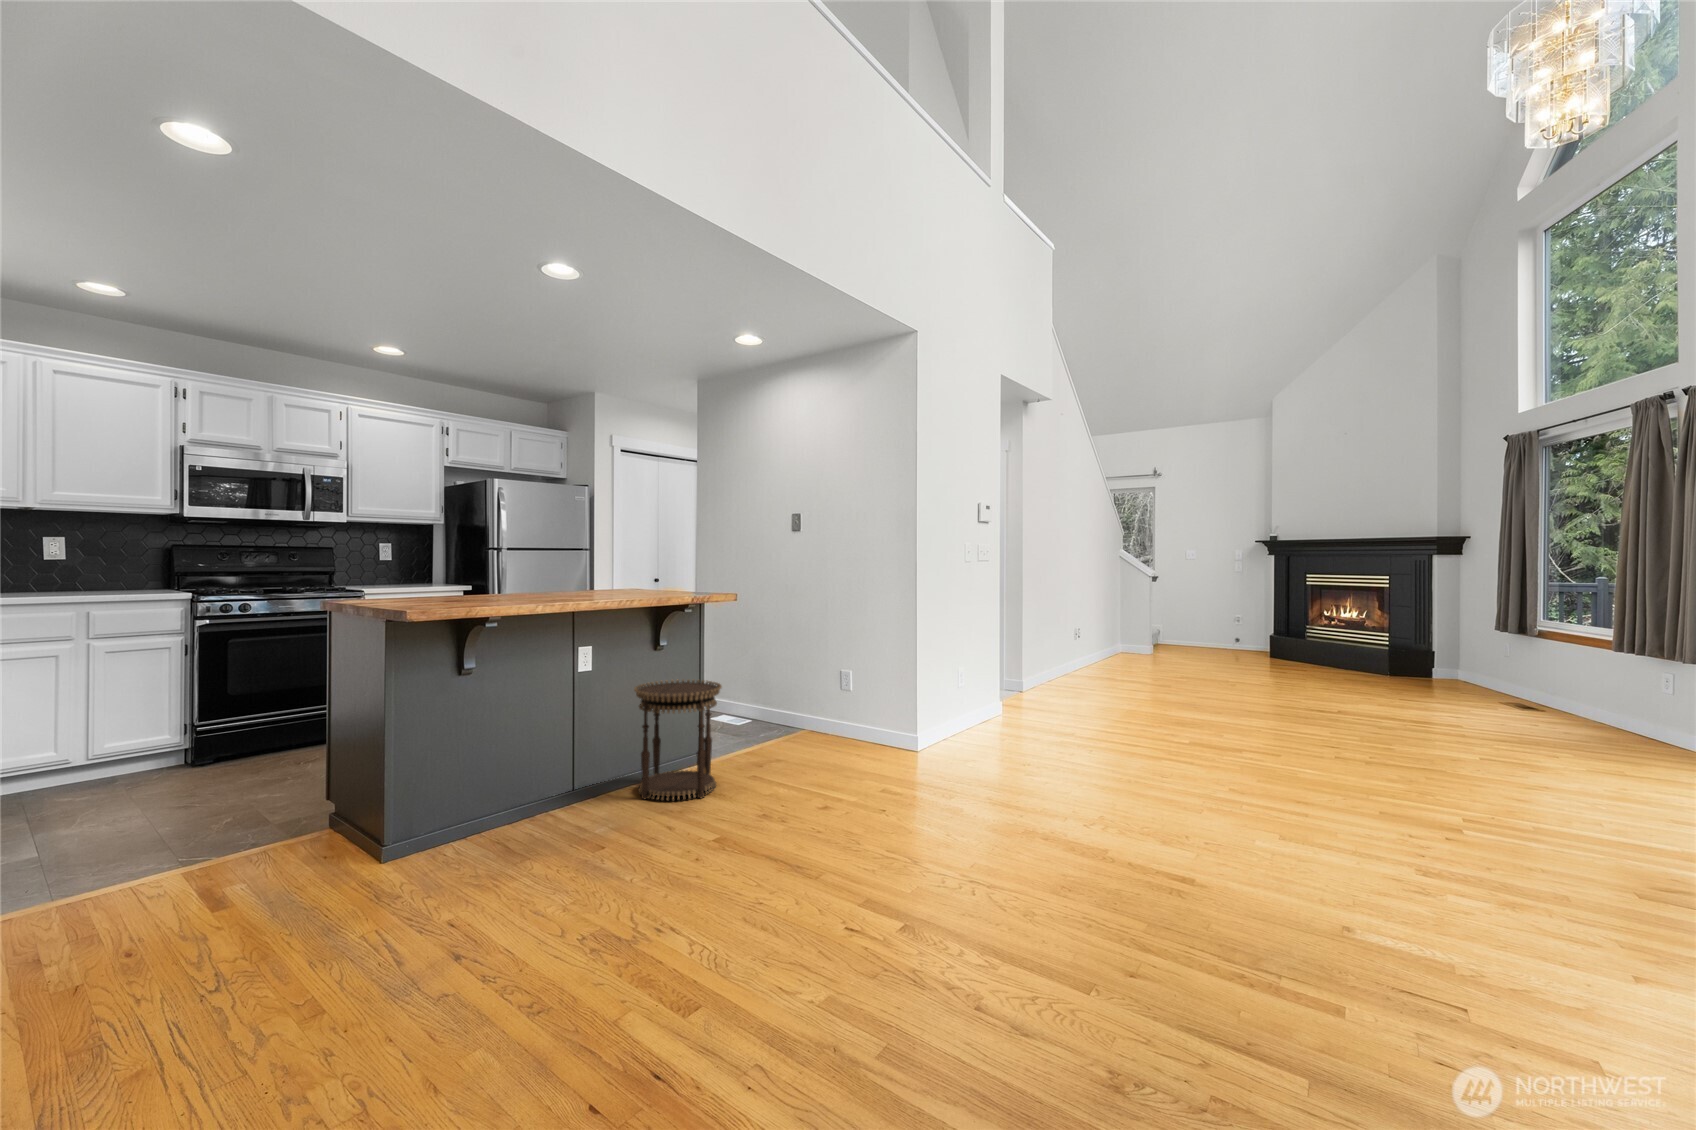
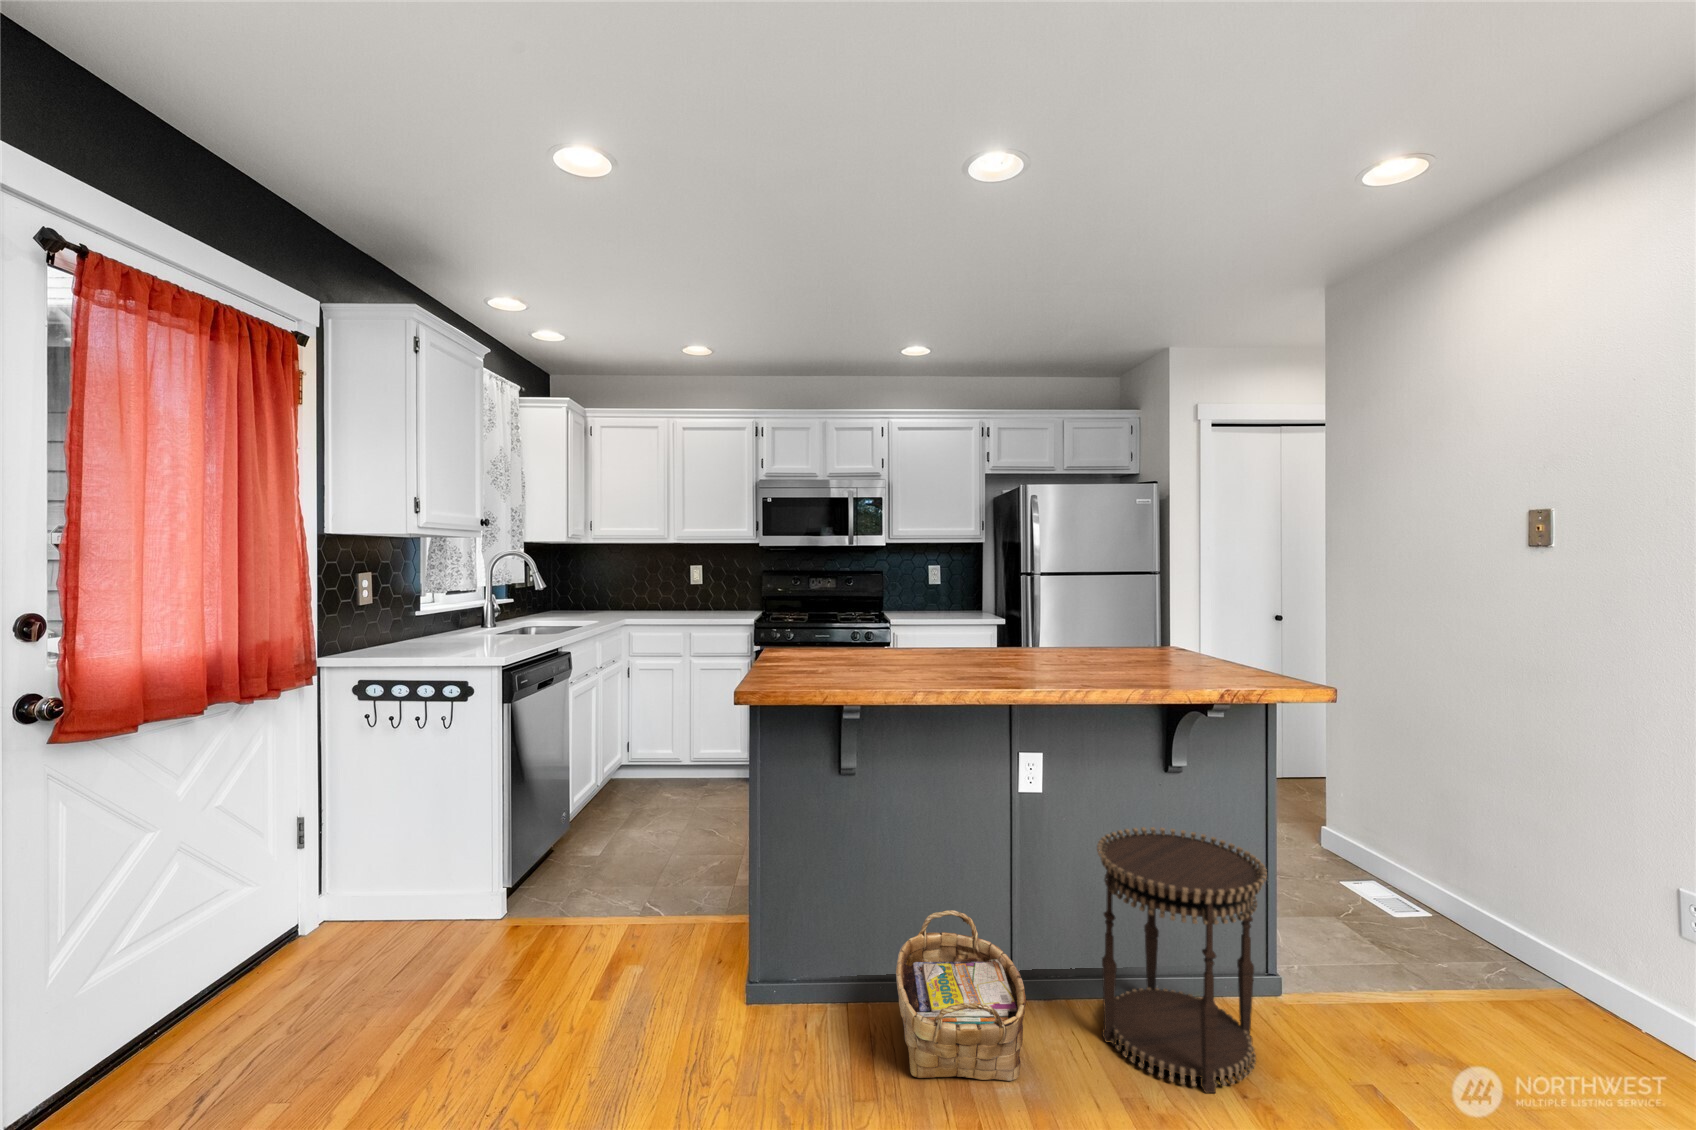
woven basket: none [516,750,612,841] -> present [896,910,1026,1081]

